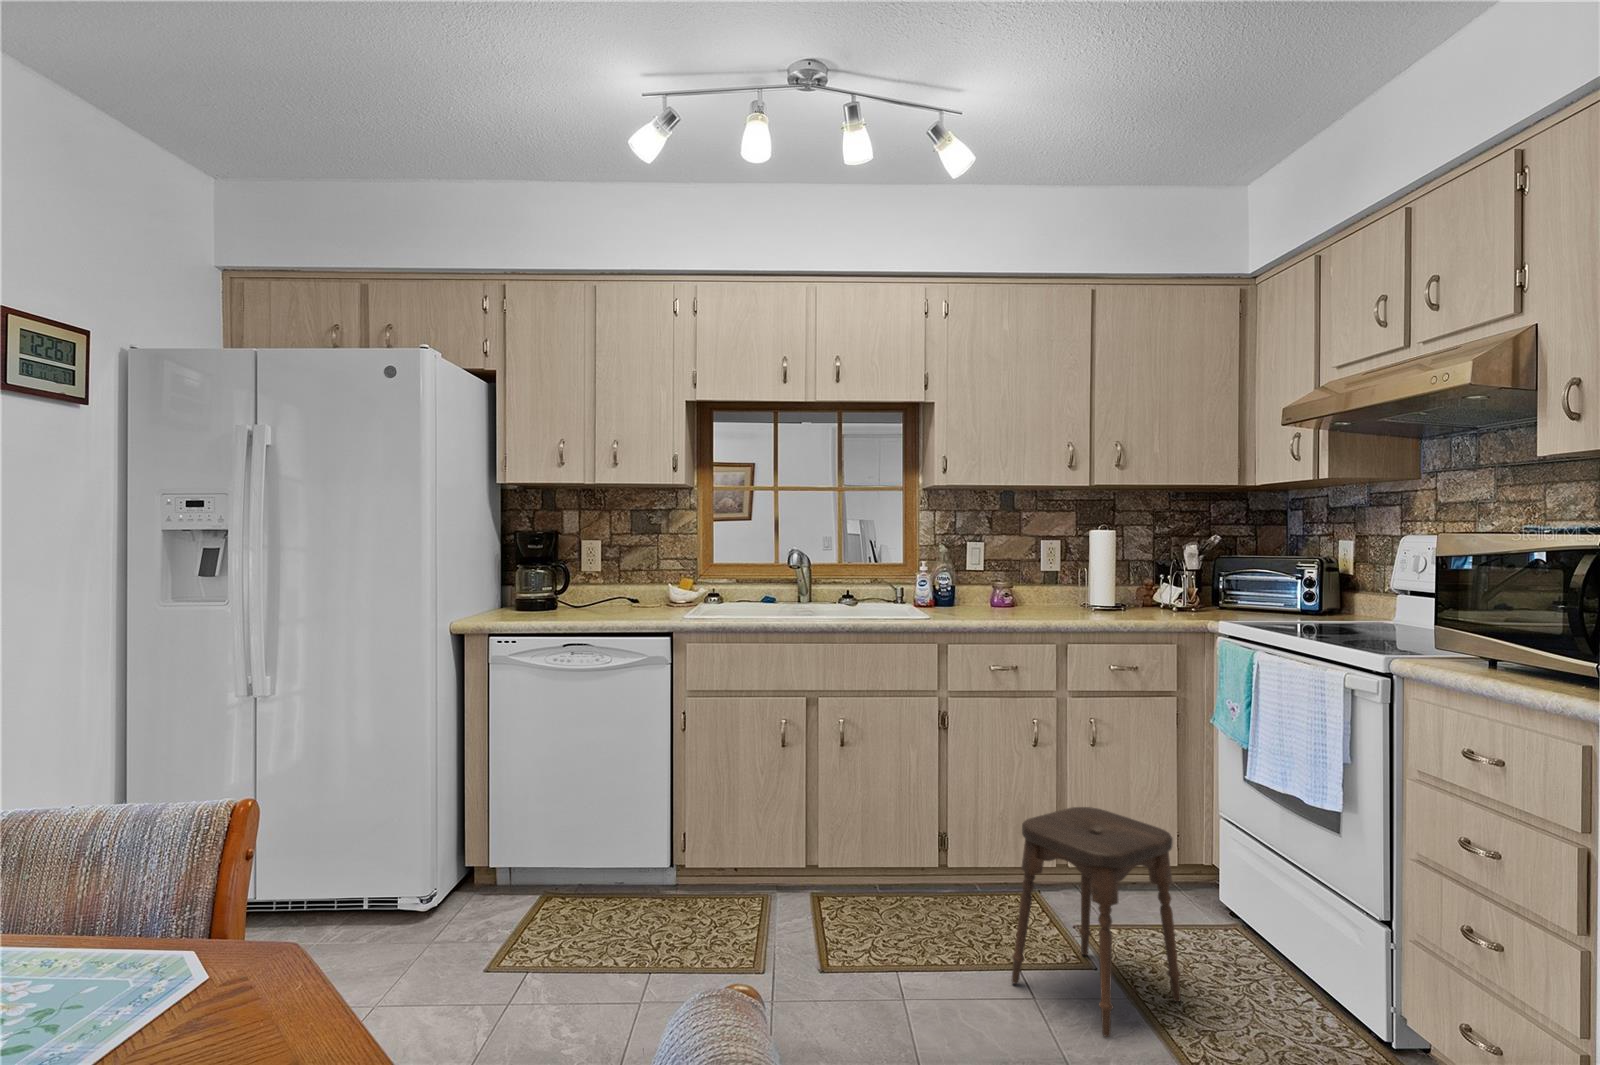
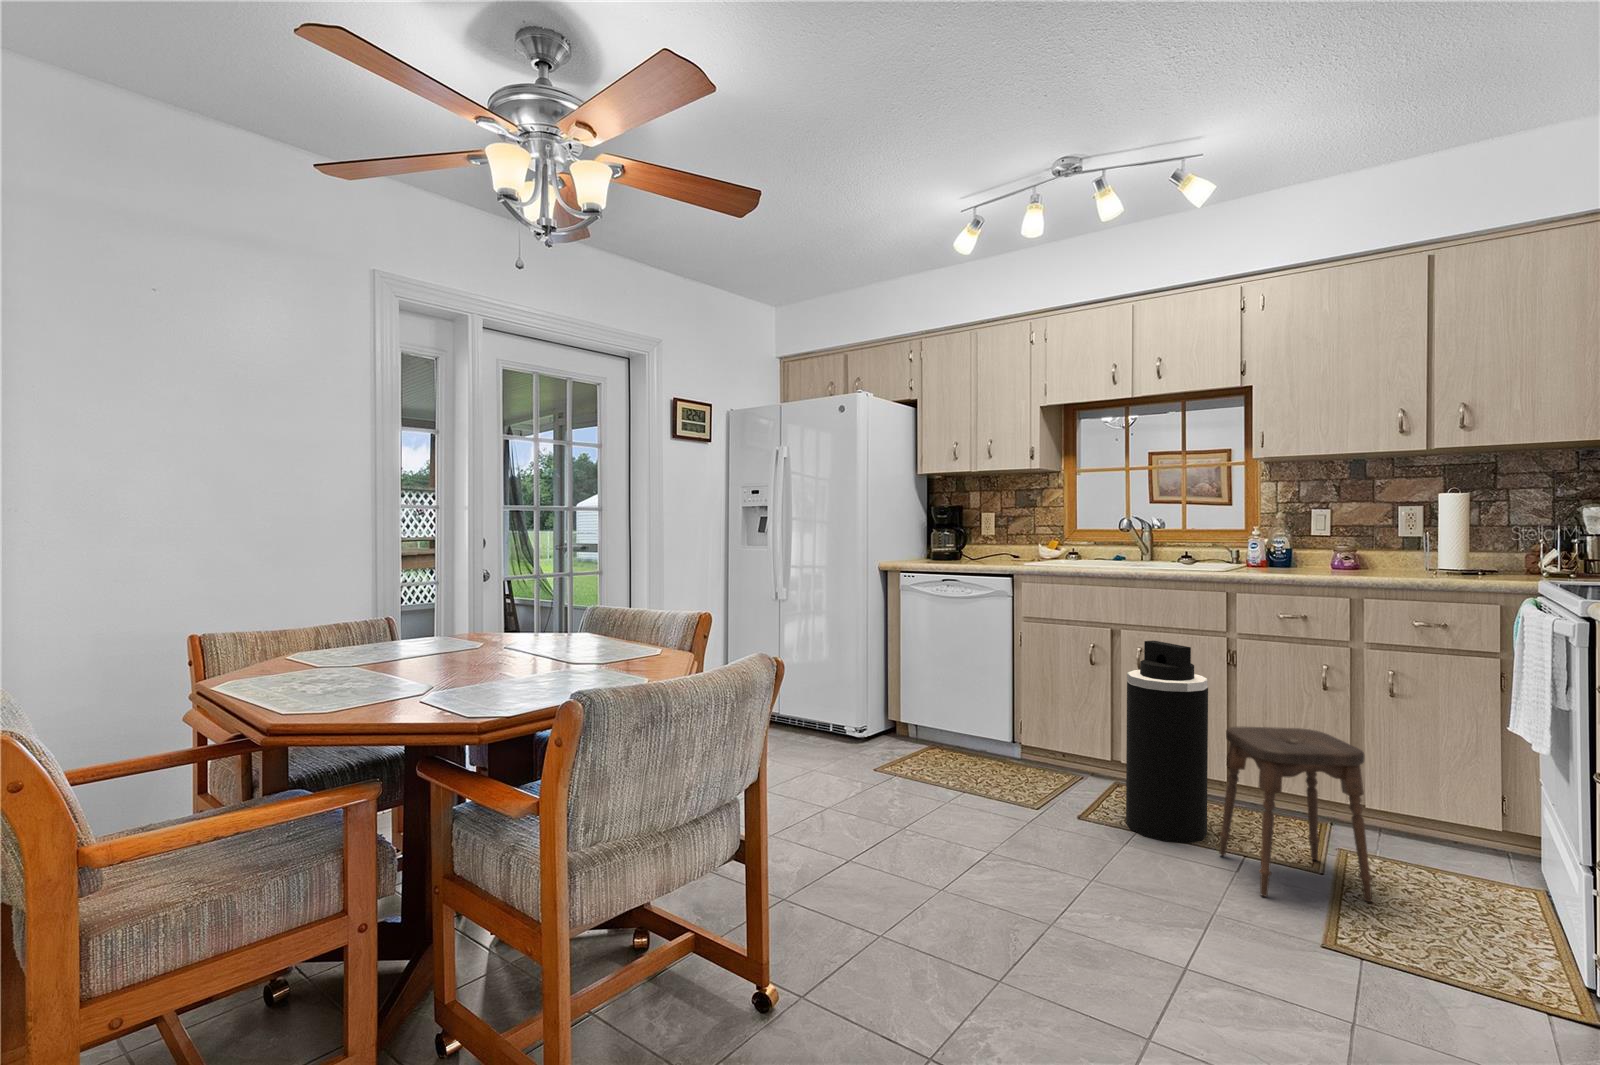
trash can: none [881,718,977,982] -> present [1126,641,1208,843]

